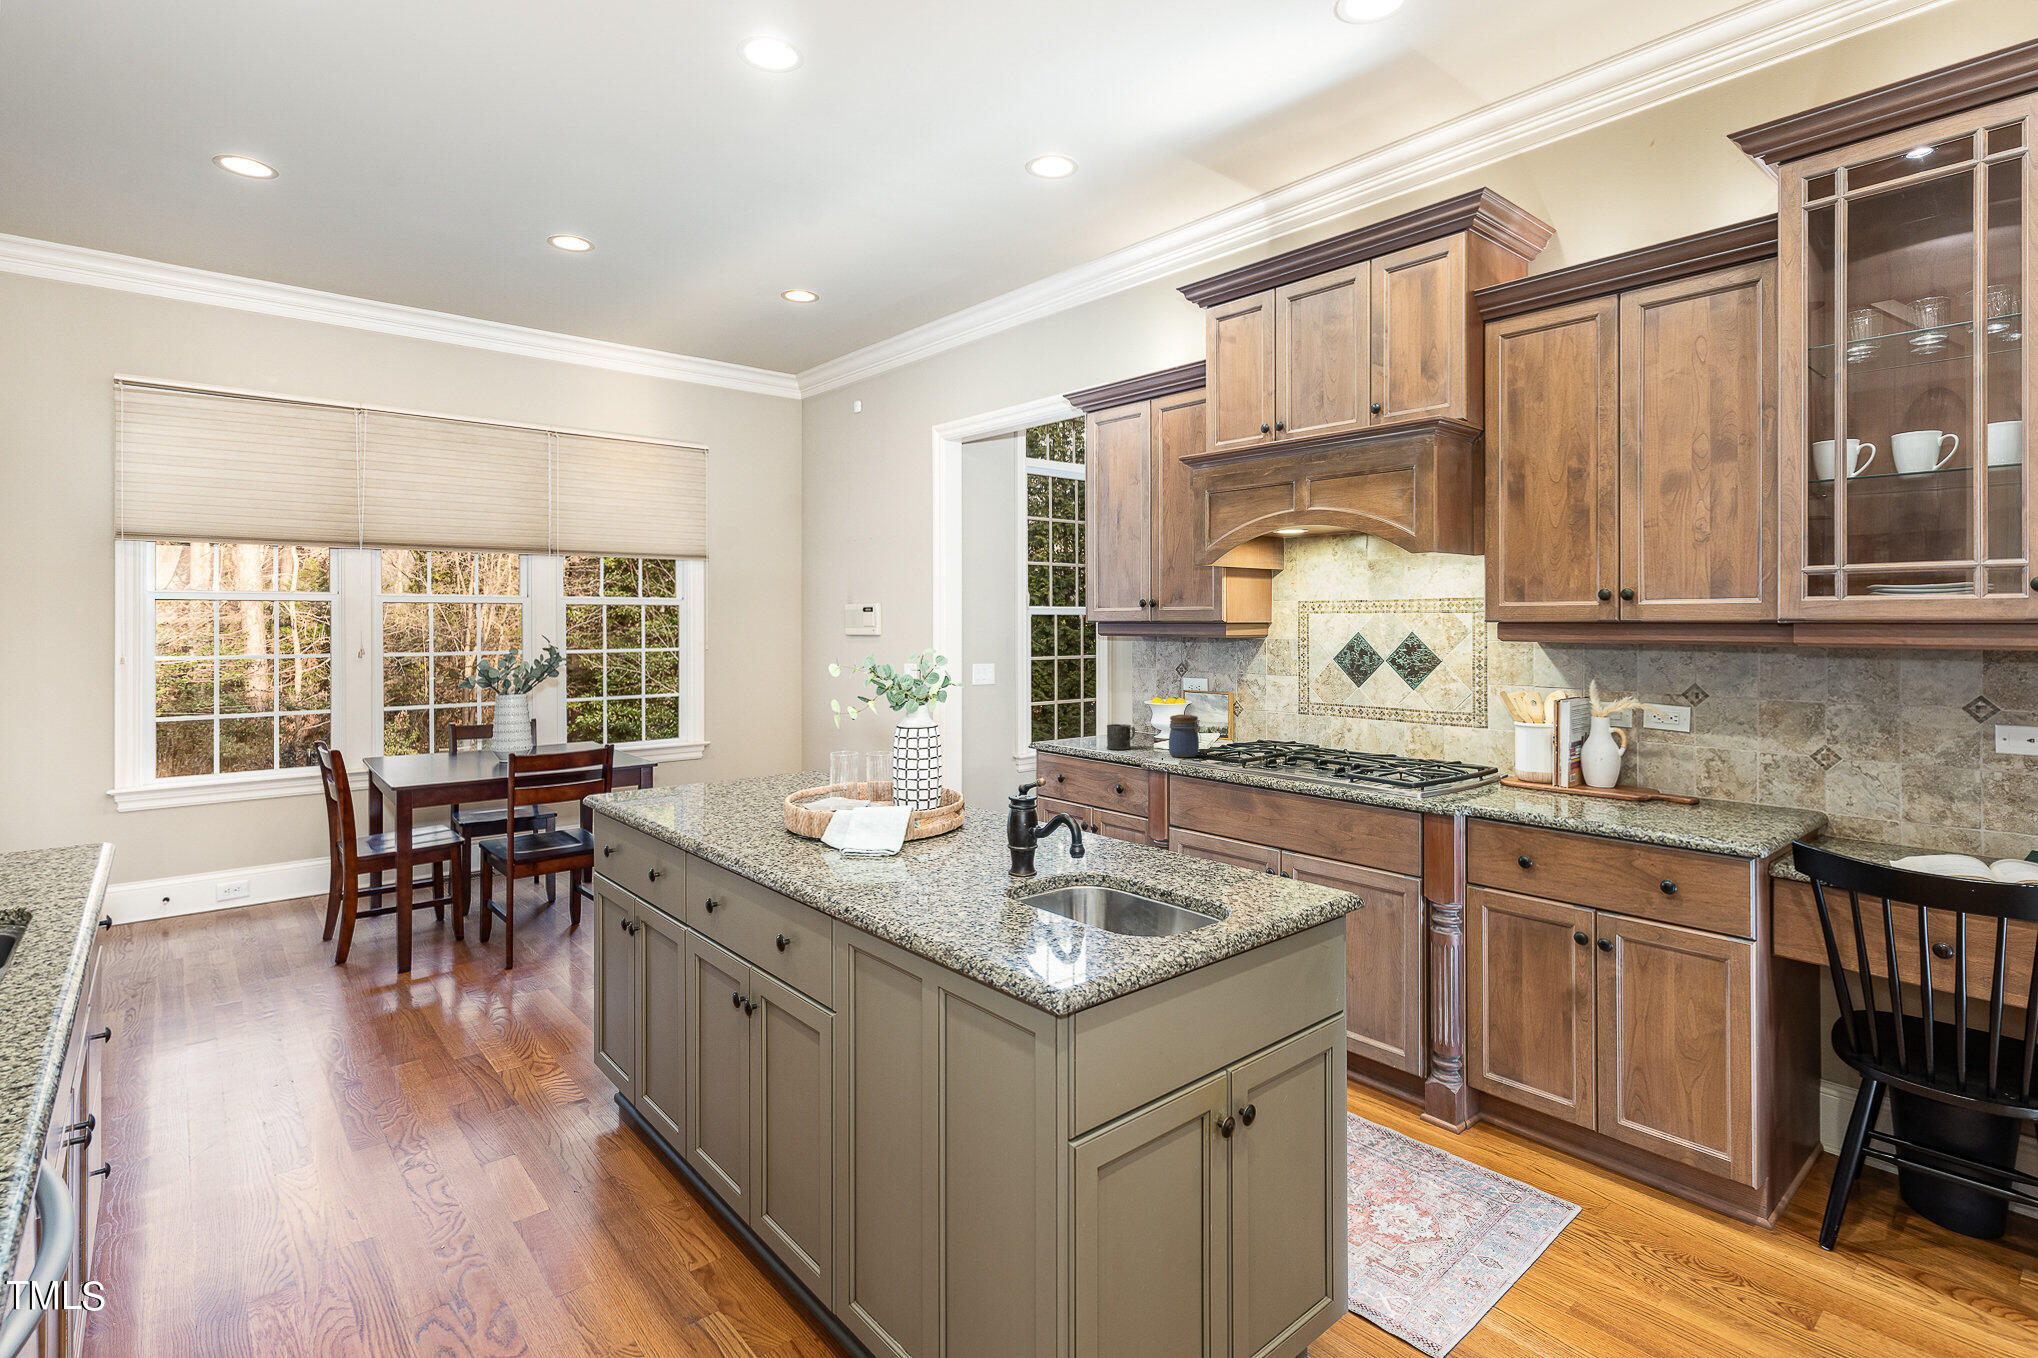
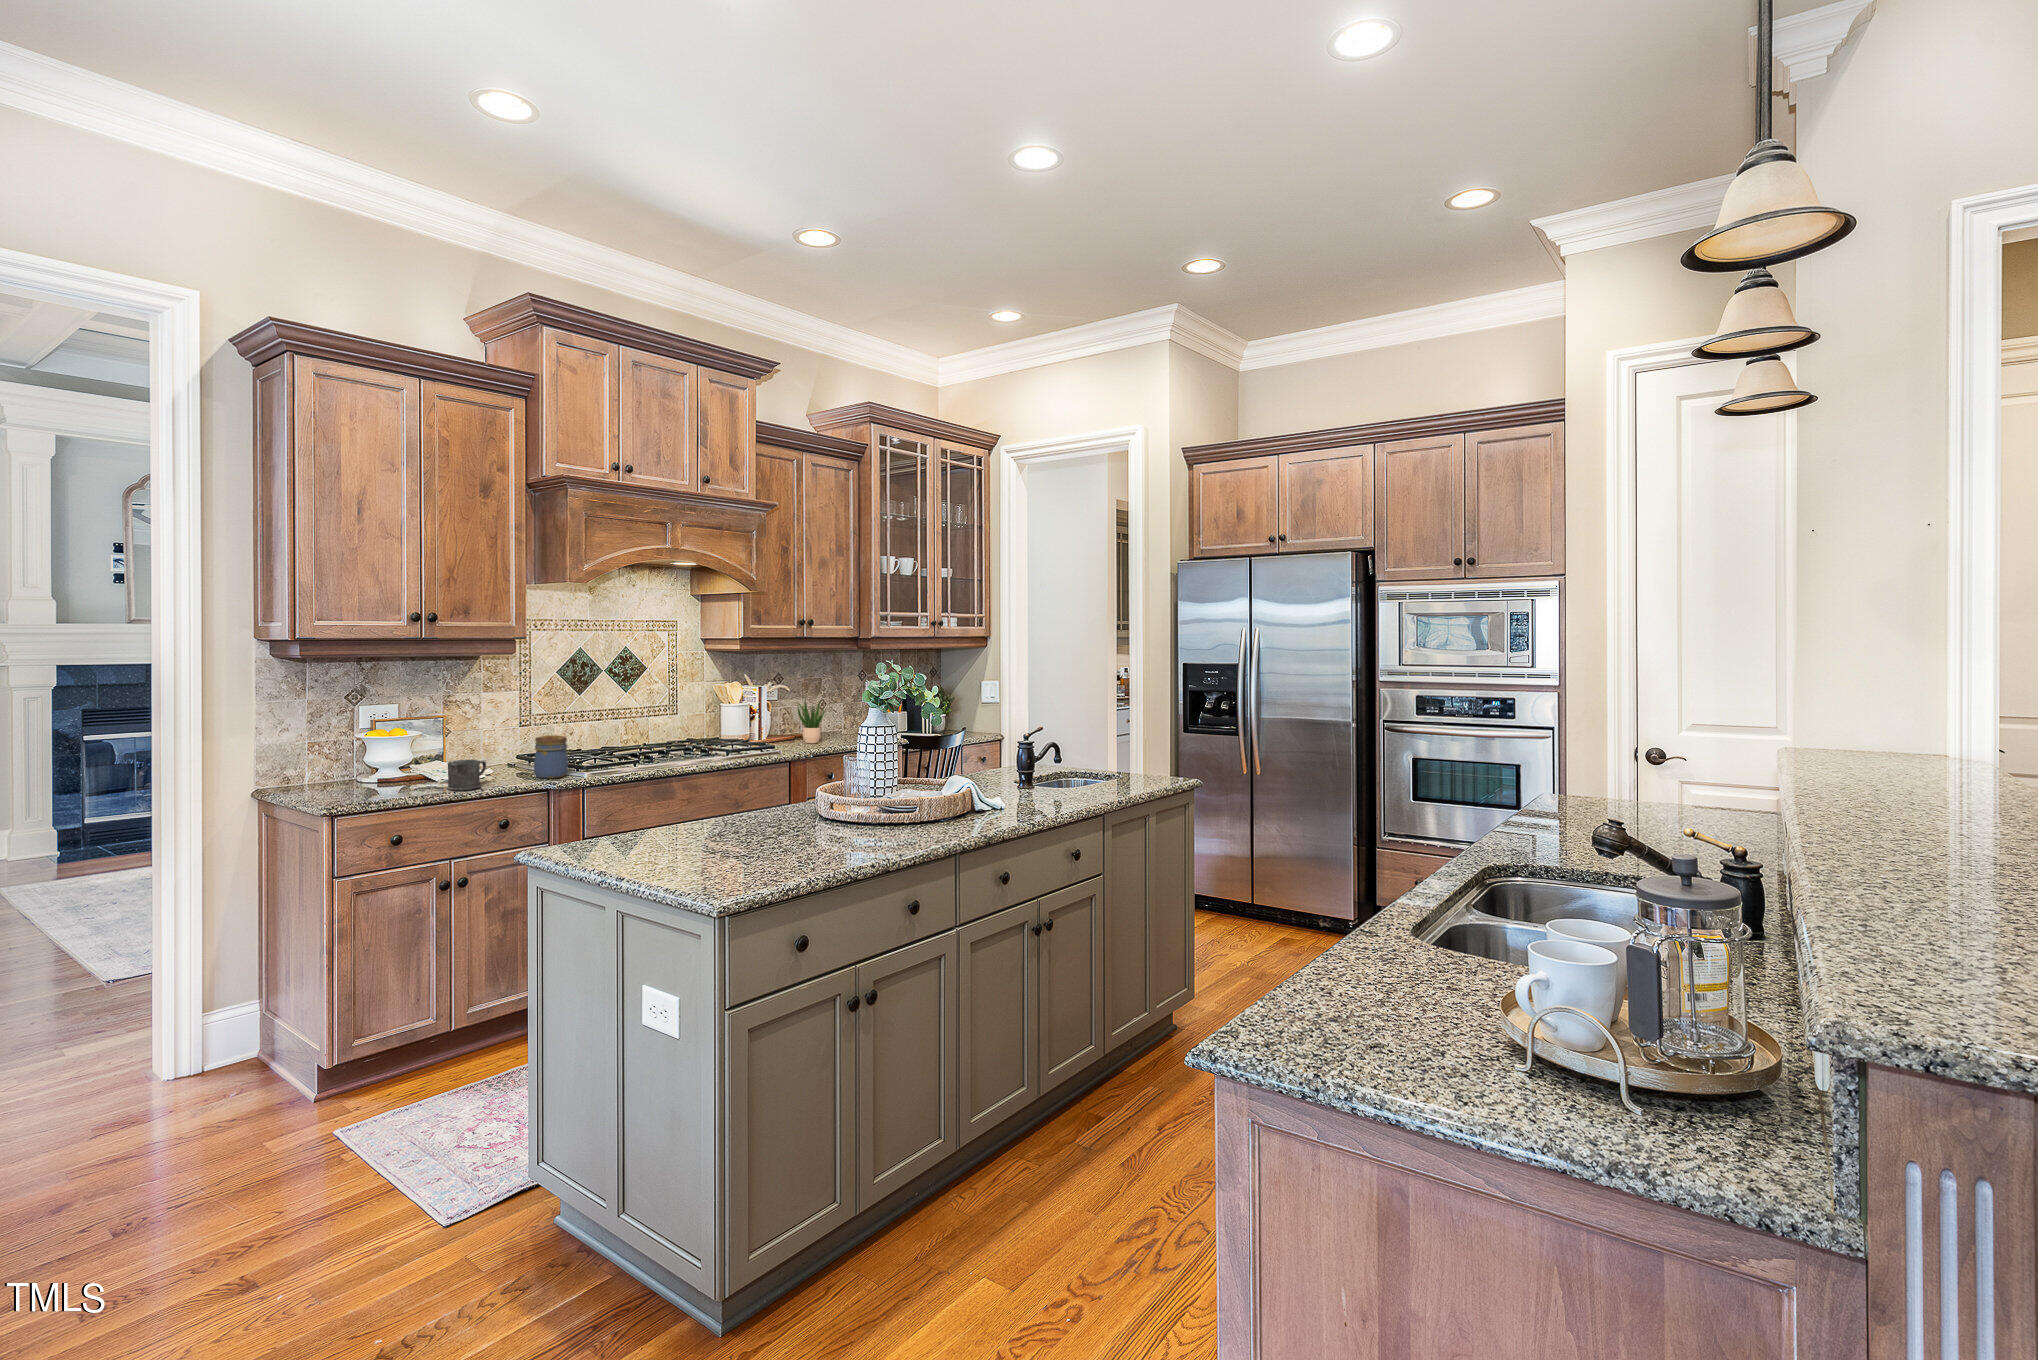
potted plant: none [1554,713,1630,807] -> present [798,698,827,743]

